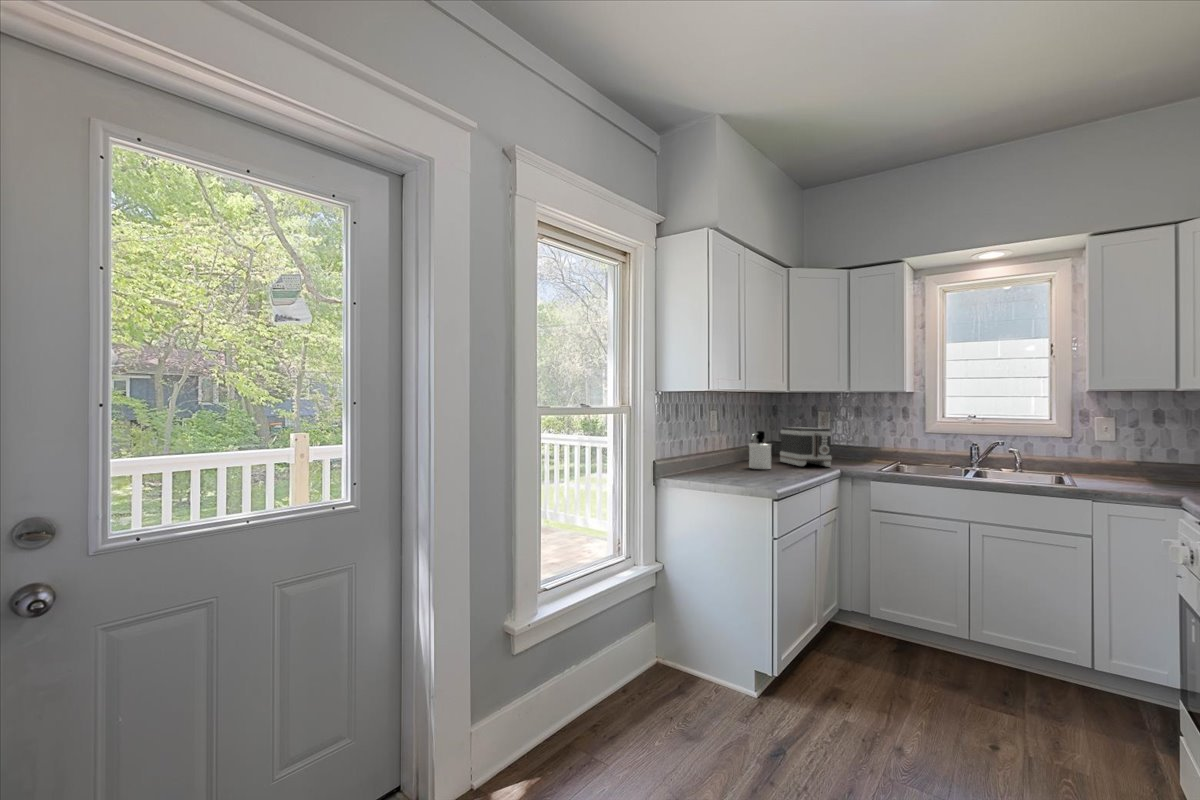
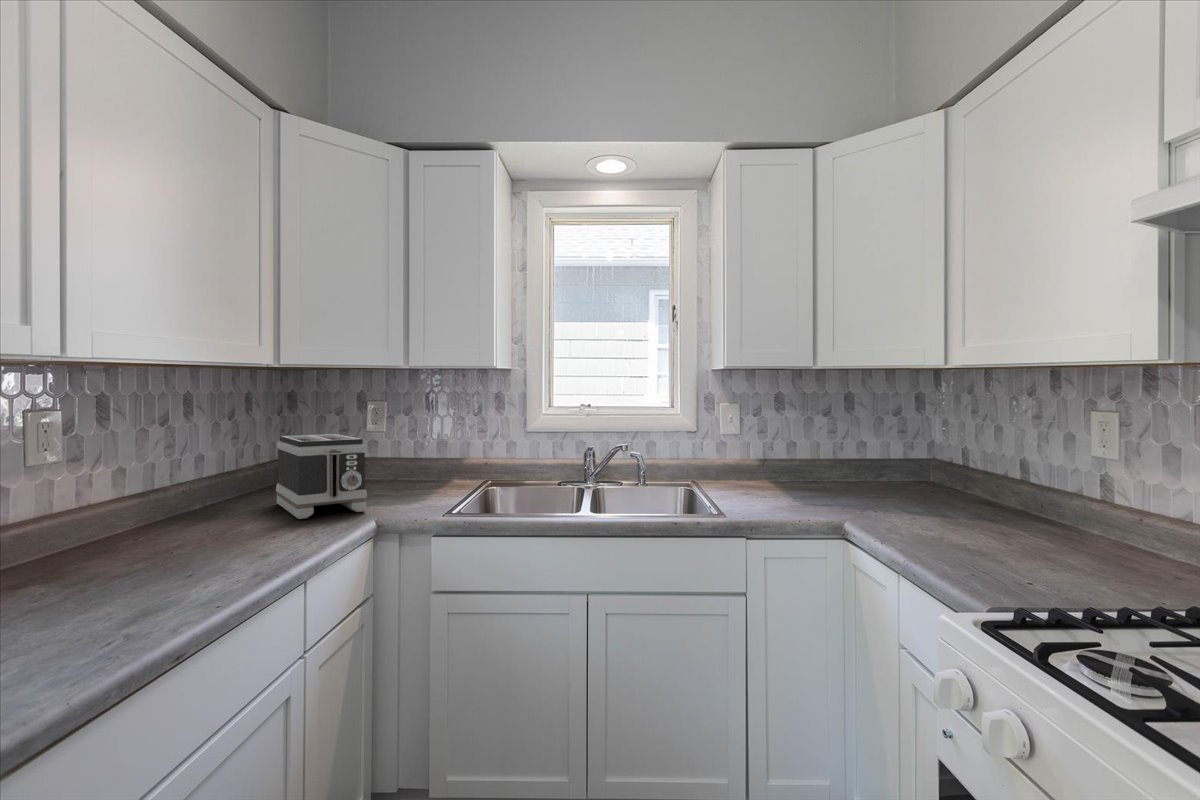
soap dispenser: present [749,431,772,469] -> none [147,456,223,547]

